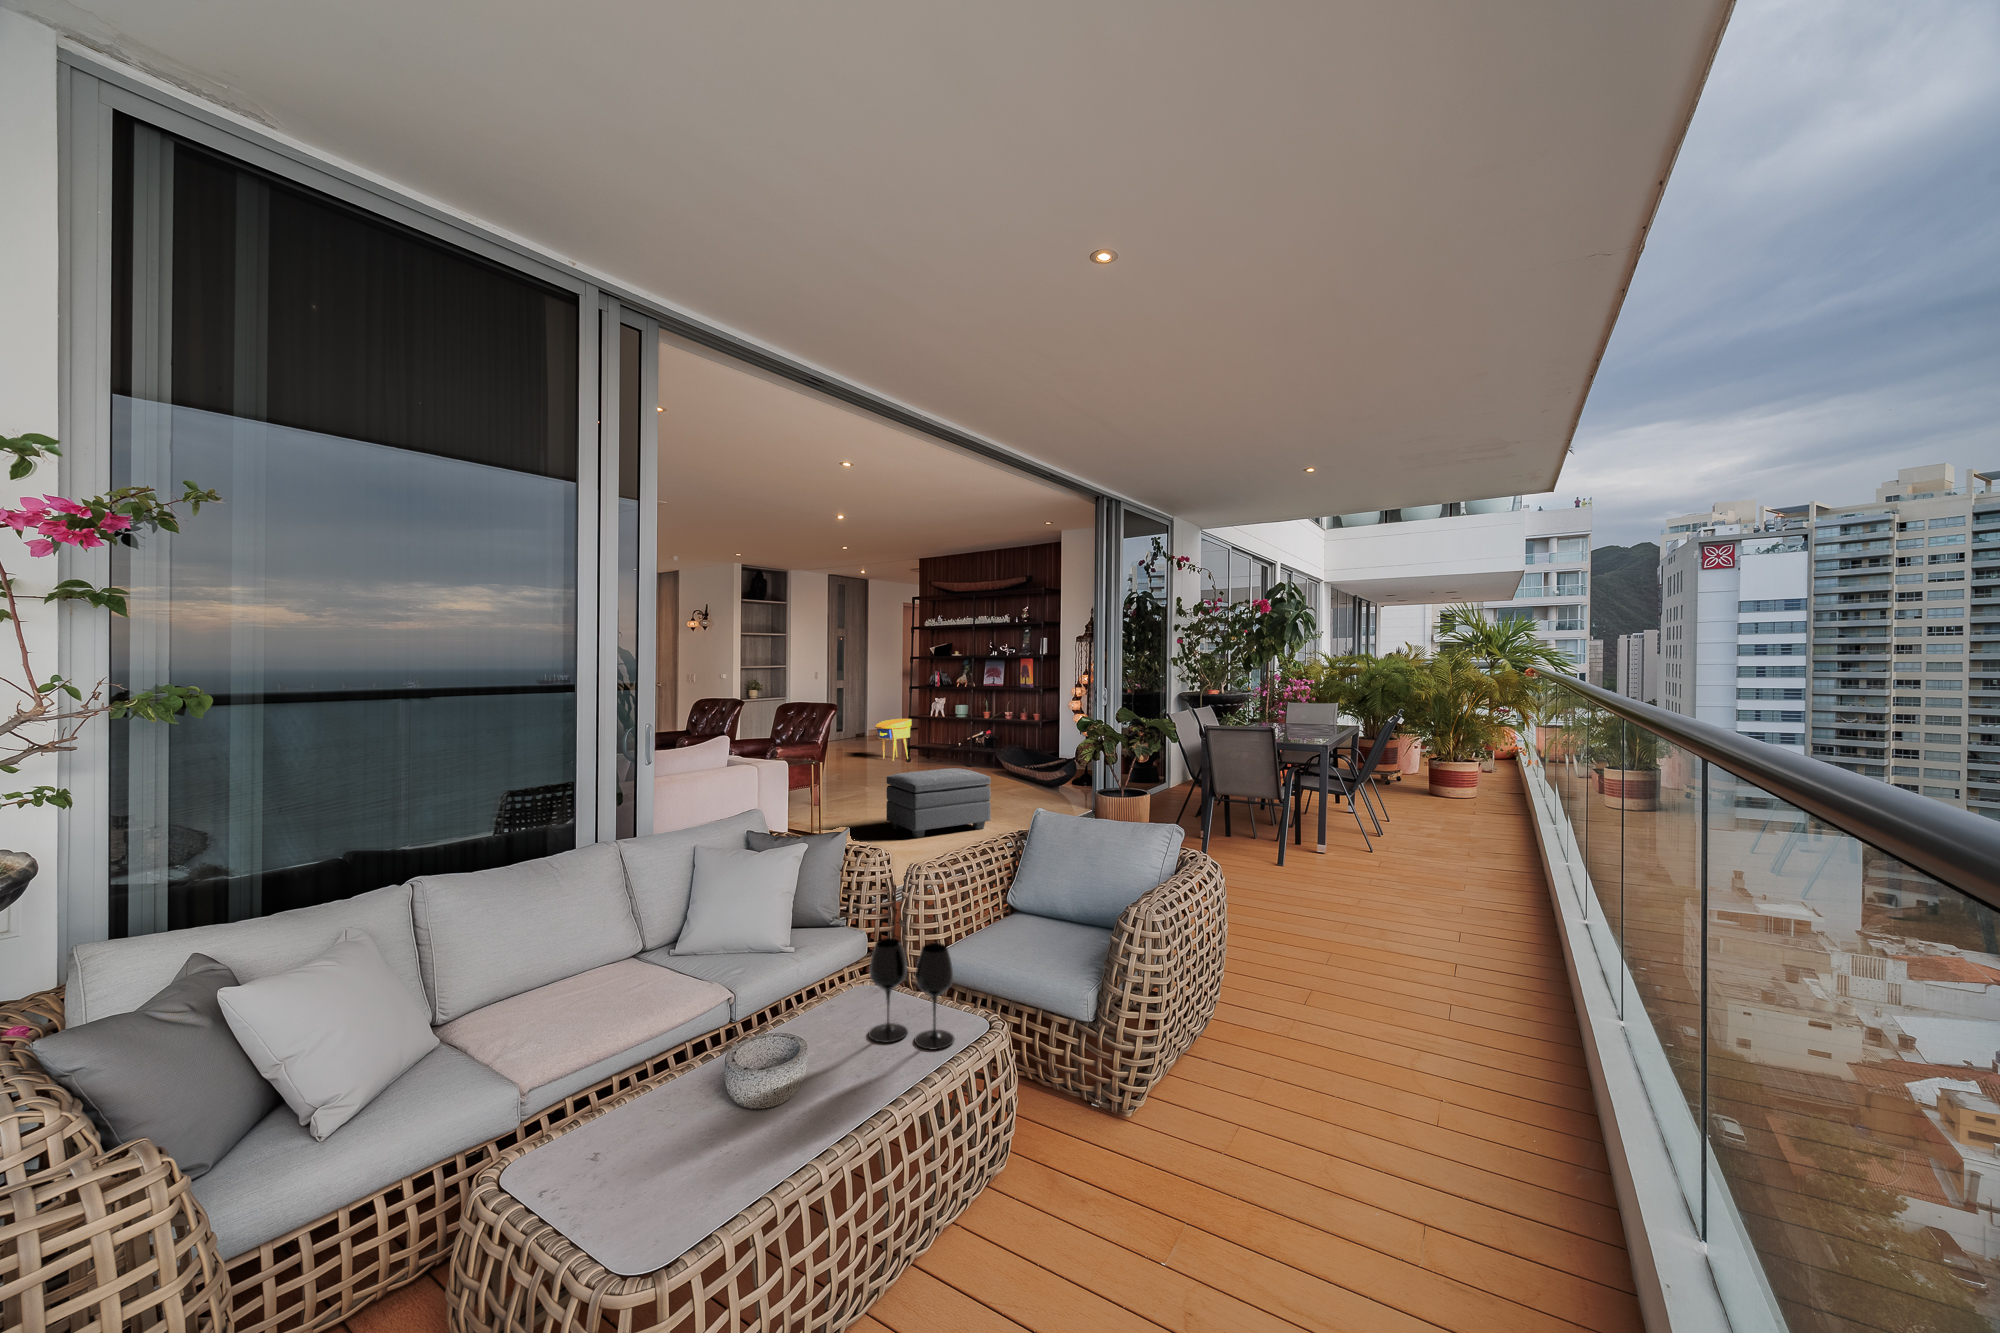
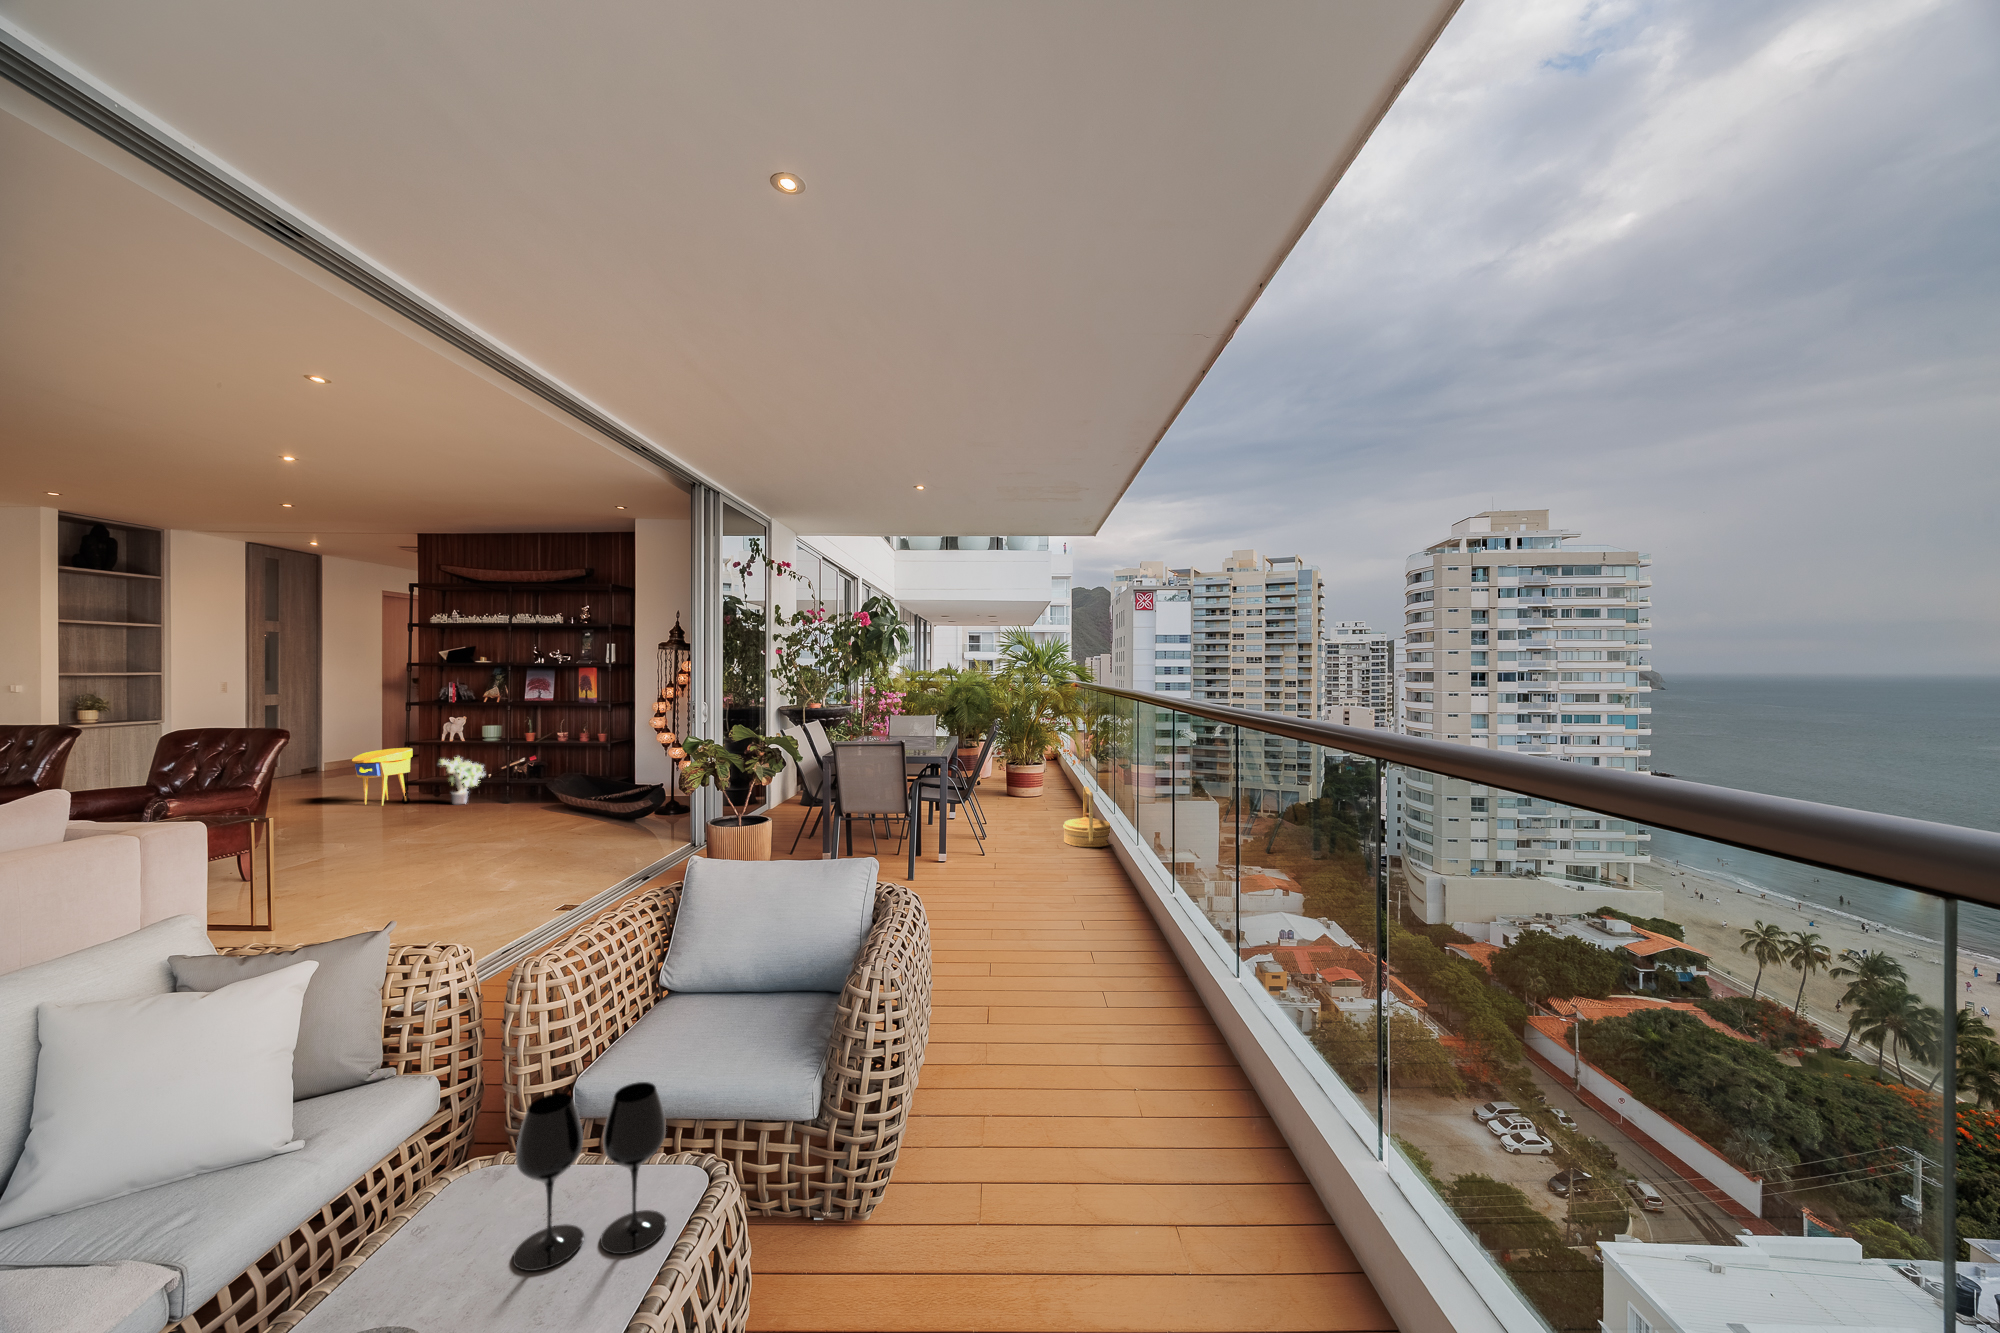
potted plant: none [926,727,957,764] -> present [440,757,485,804]
footstool: present [887,768,991,838] -> none [395,809,560,908]
woven basket: none [1479,794,1546,864] -> present [1063,787,1110,847]

